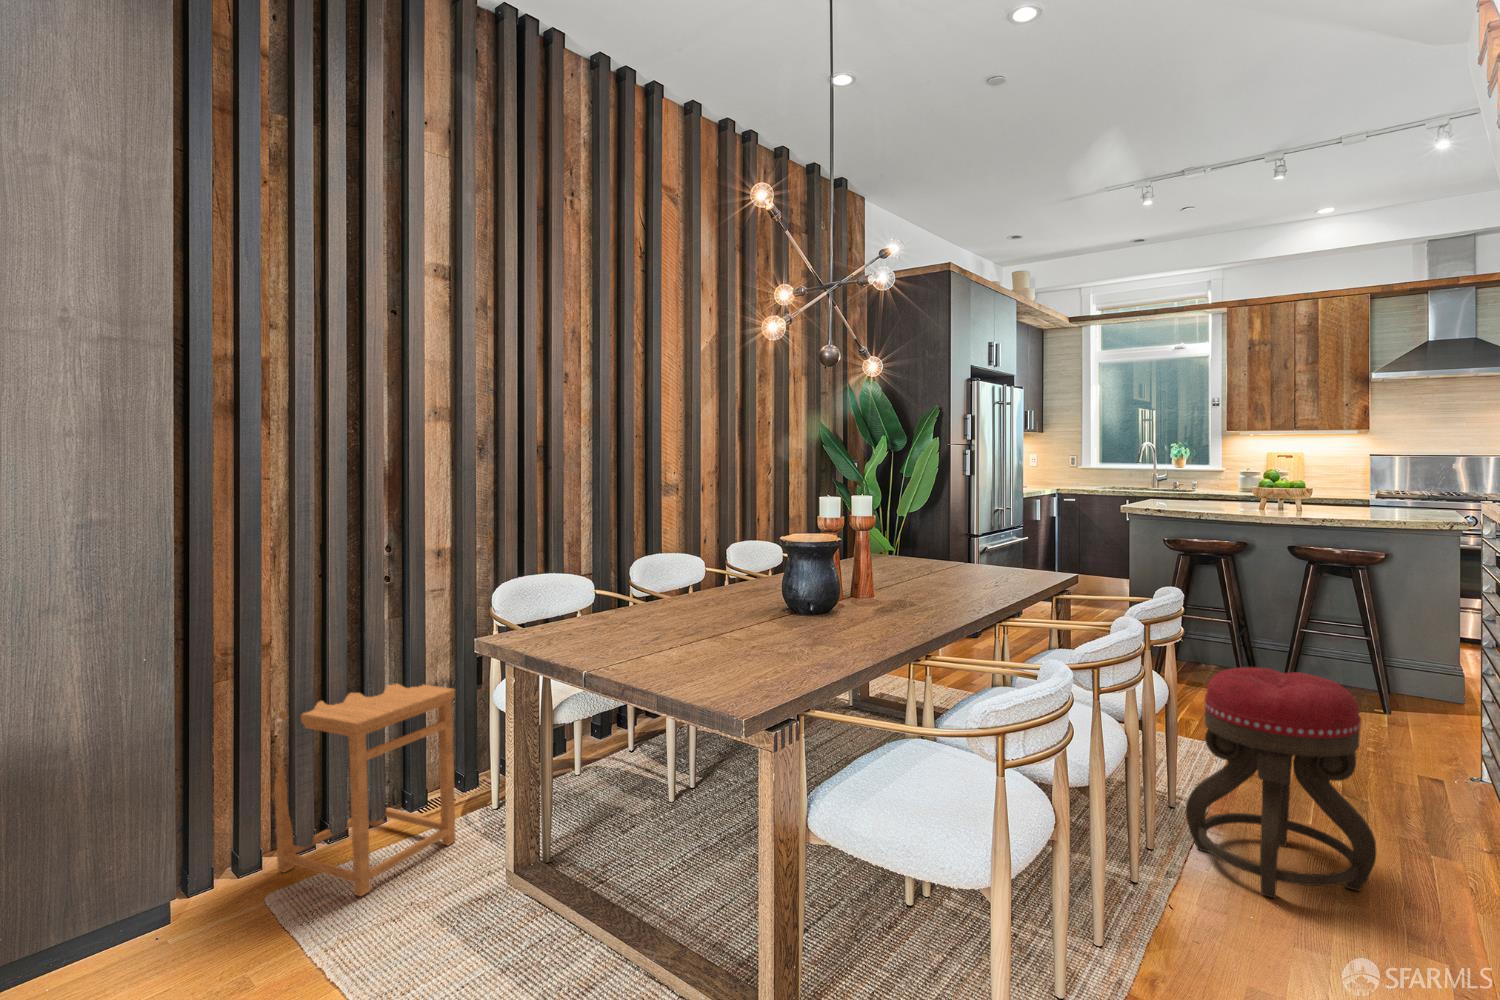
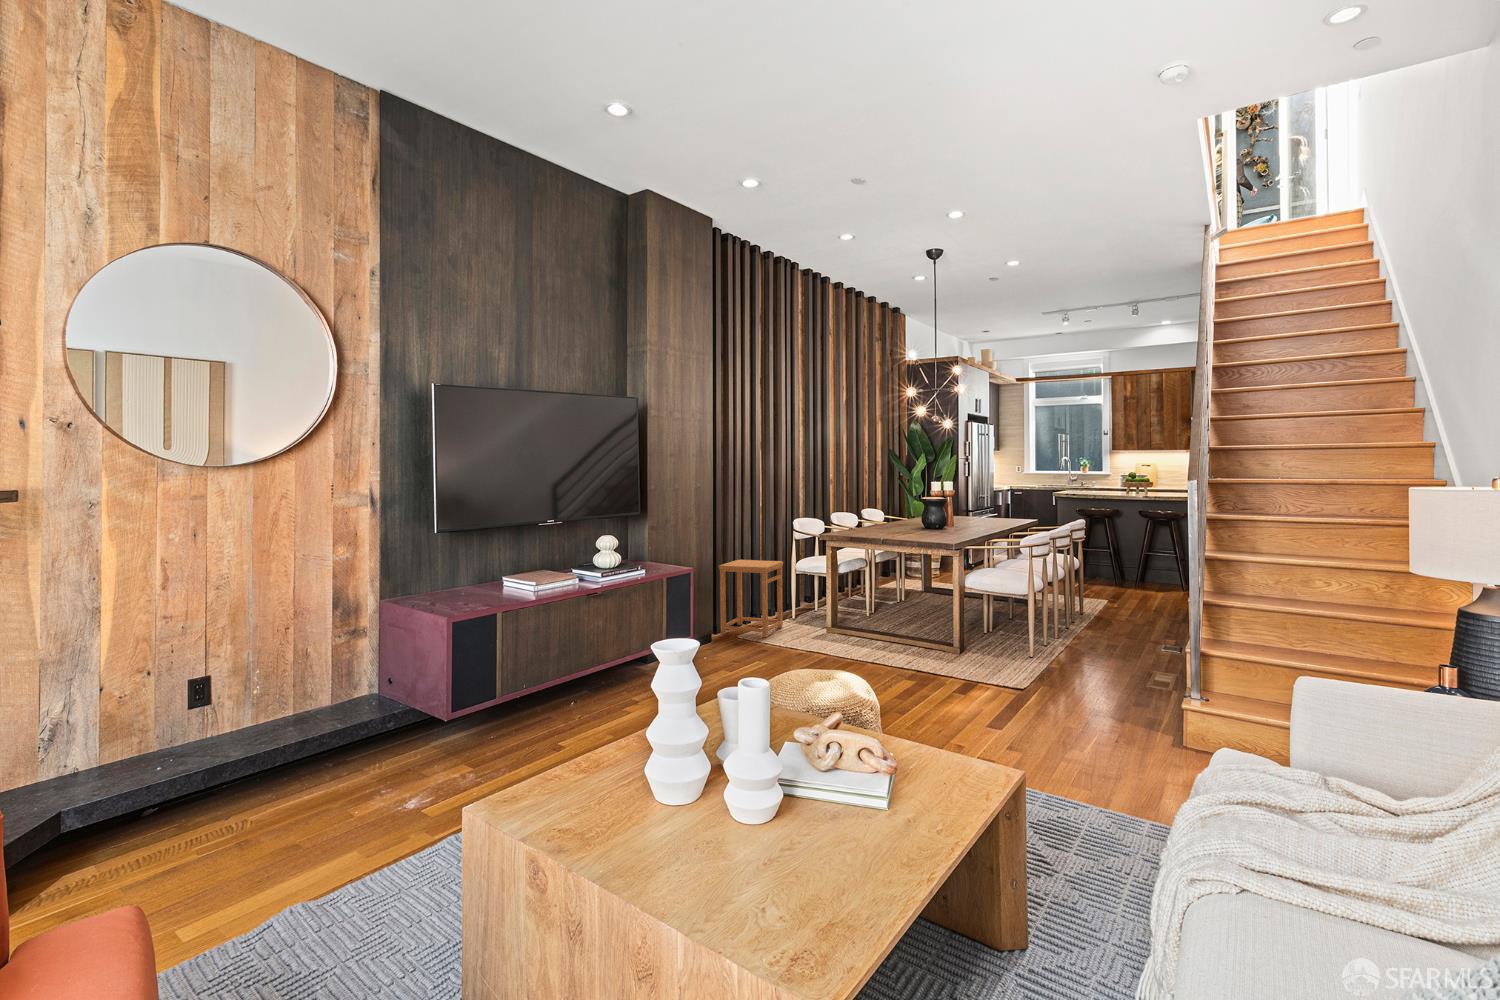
ottoman: present [1186,667,1376,898] -> none [1087,549,1158,632]

